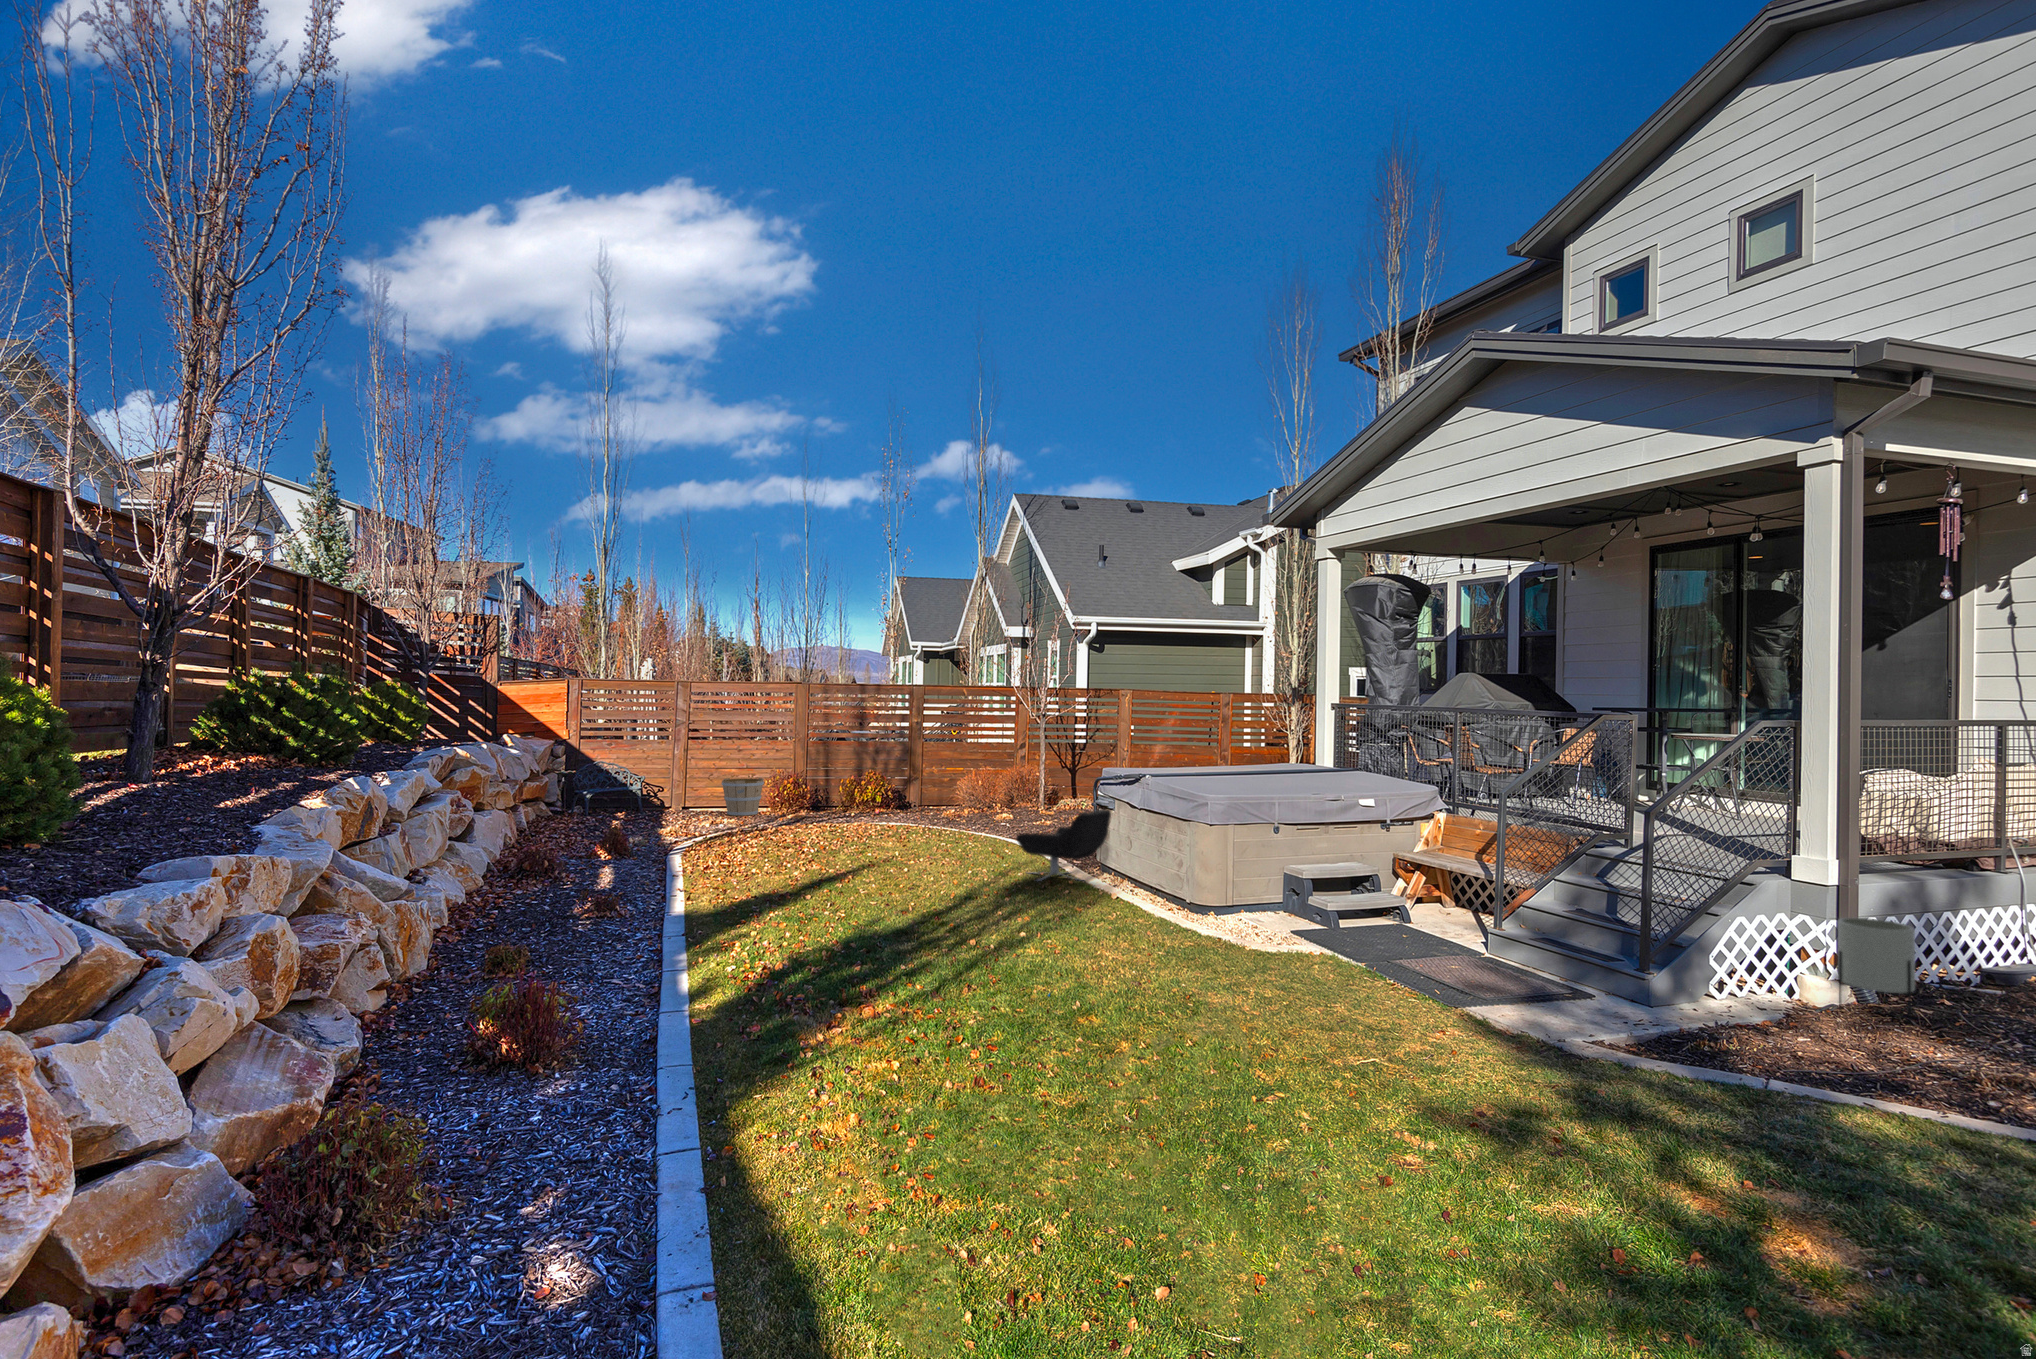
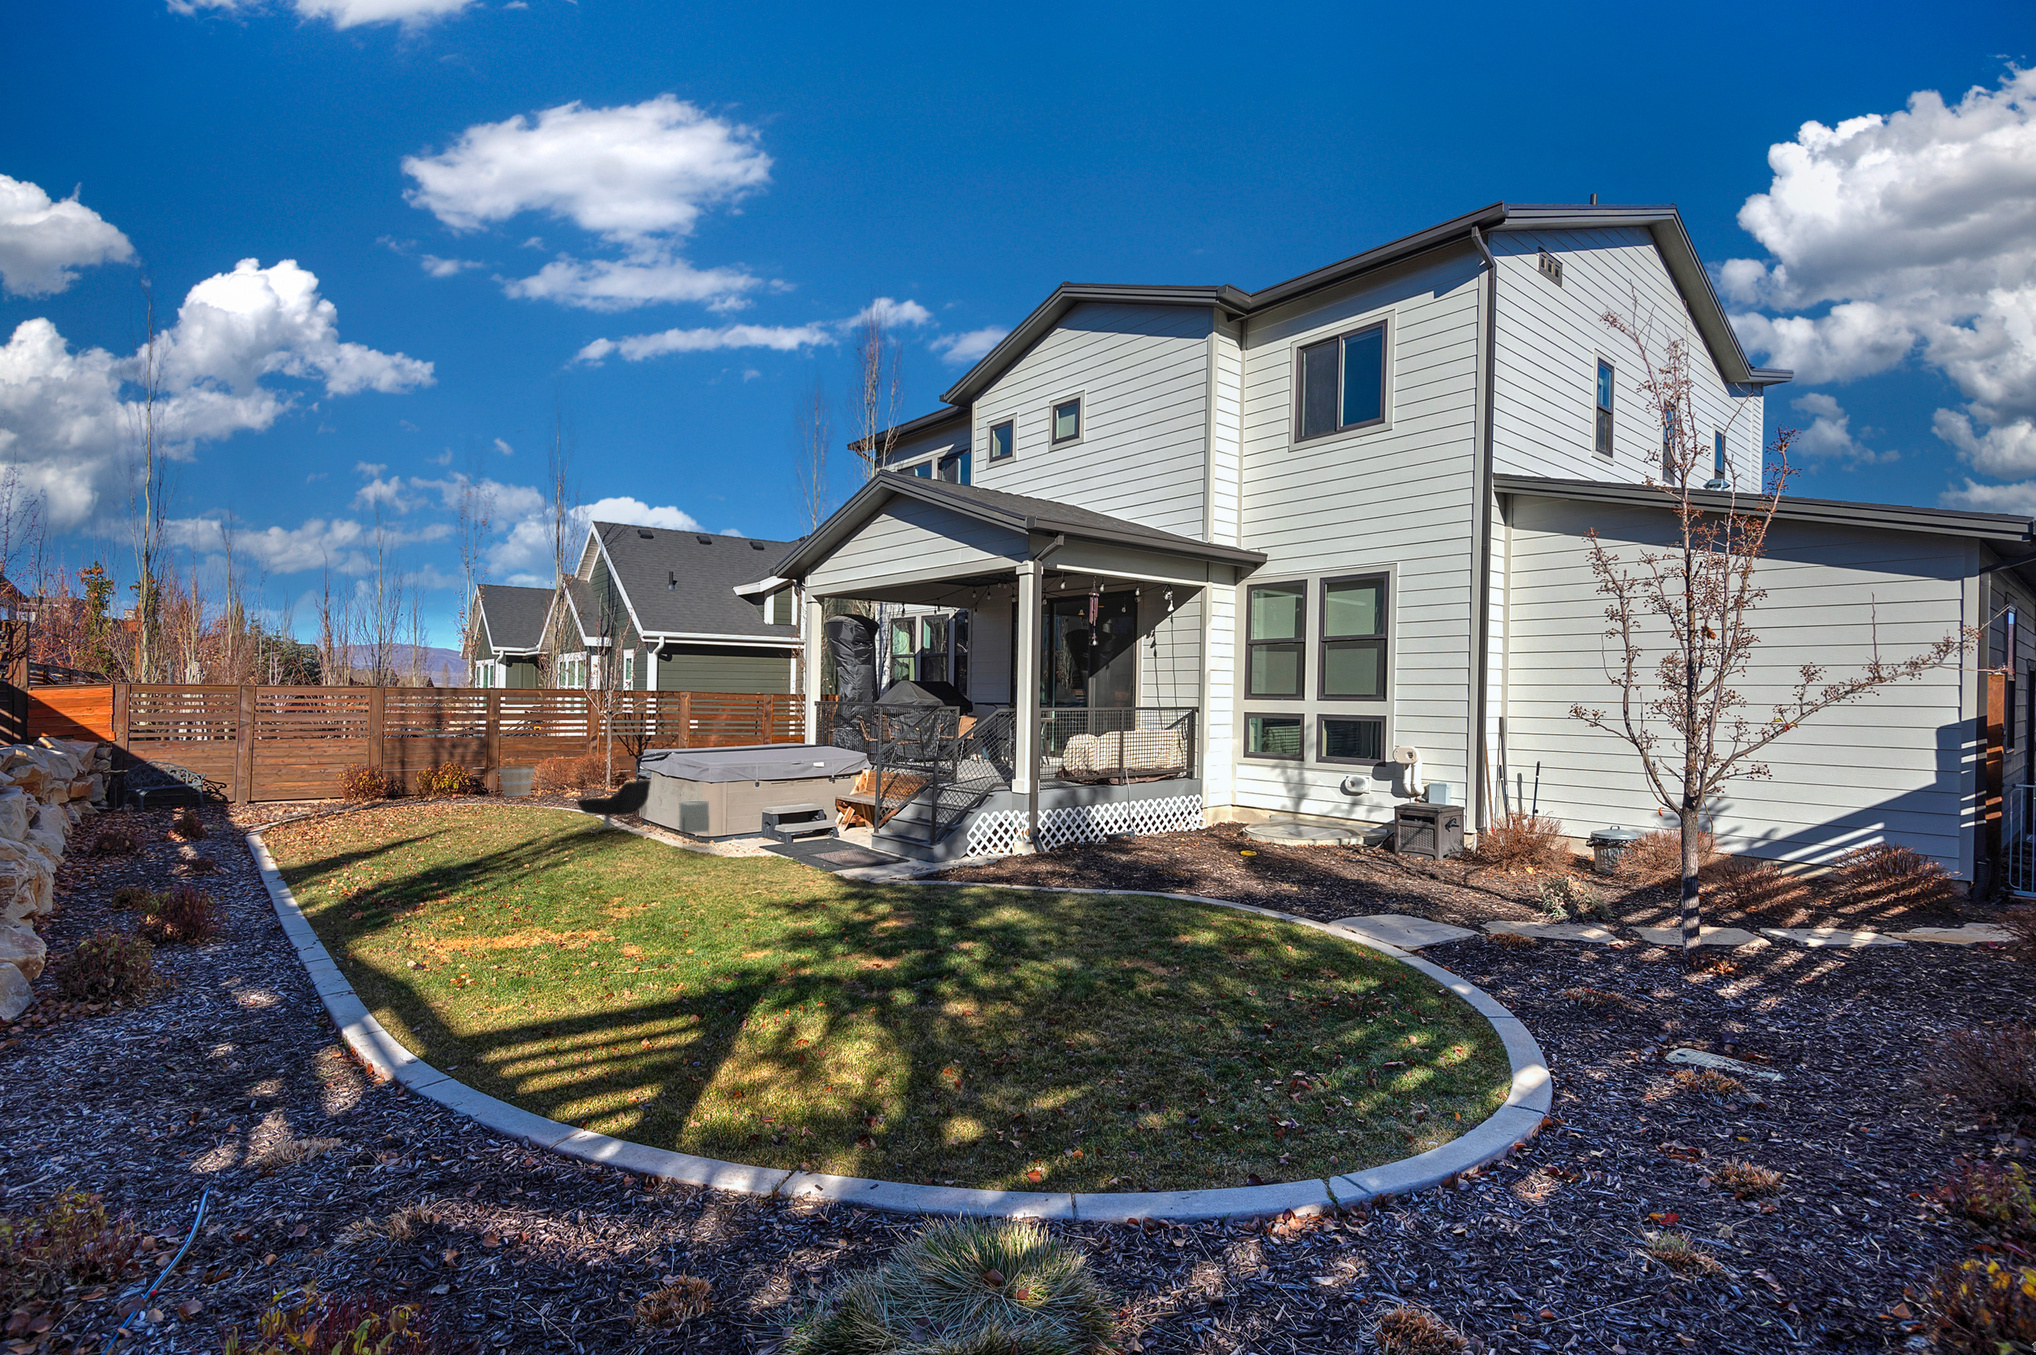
wooden bucket: present [722,778,764,816] -> present [499,766,535,797]
planter: present [1838,918,1915,1023] -> present [679,800,709,833]

